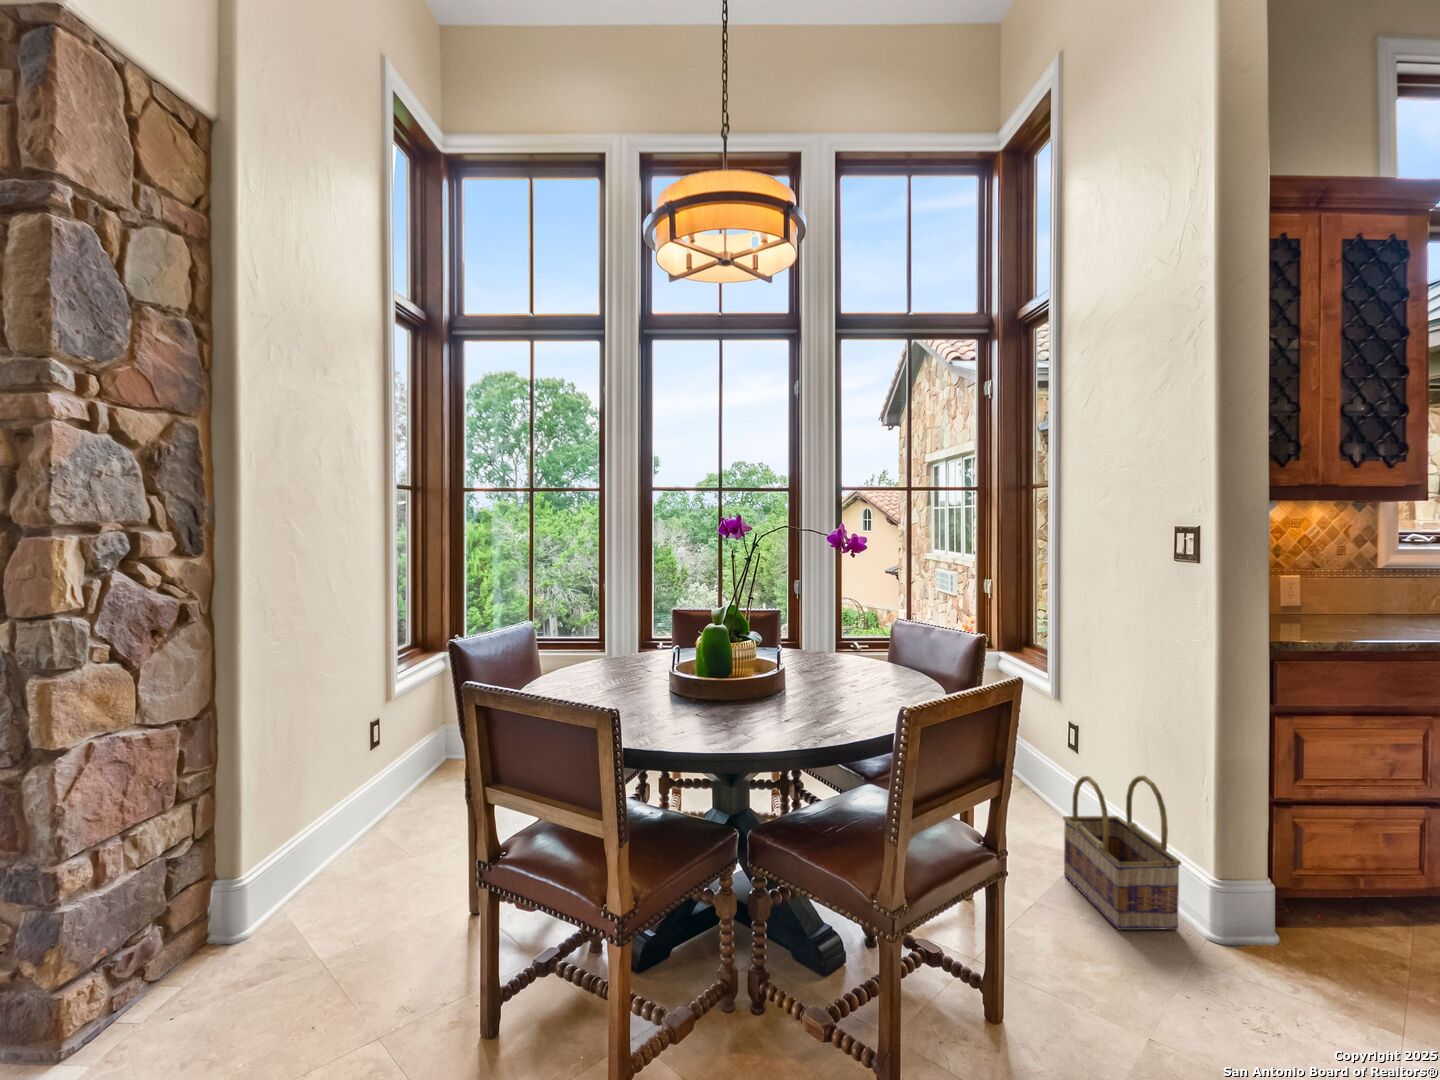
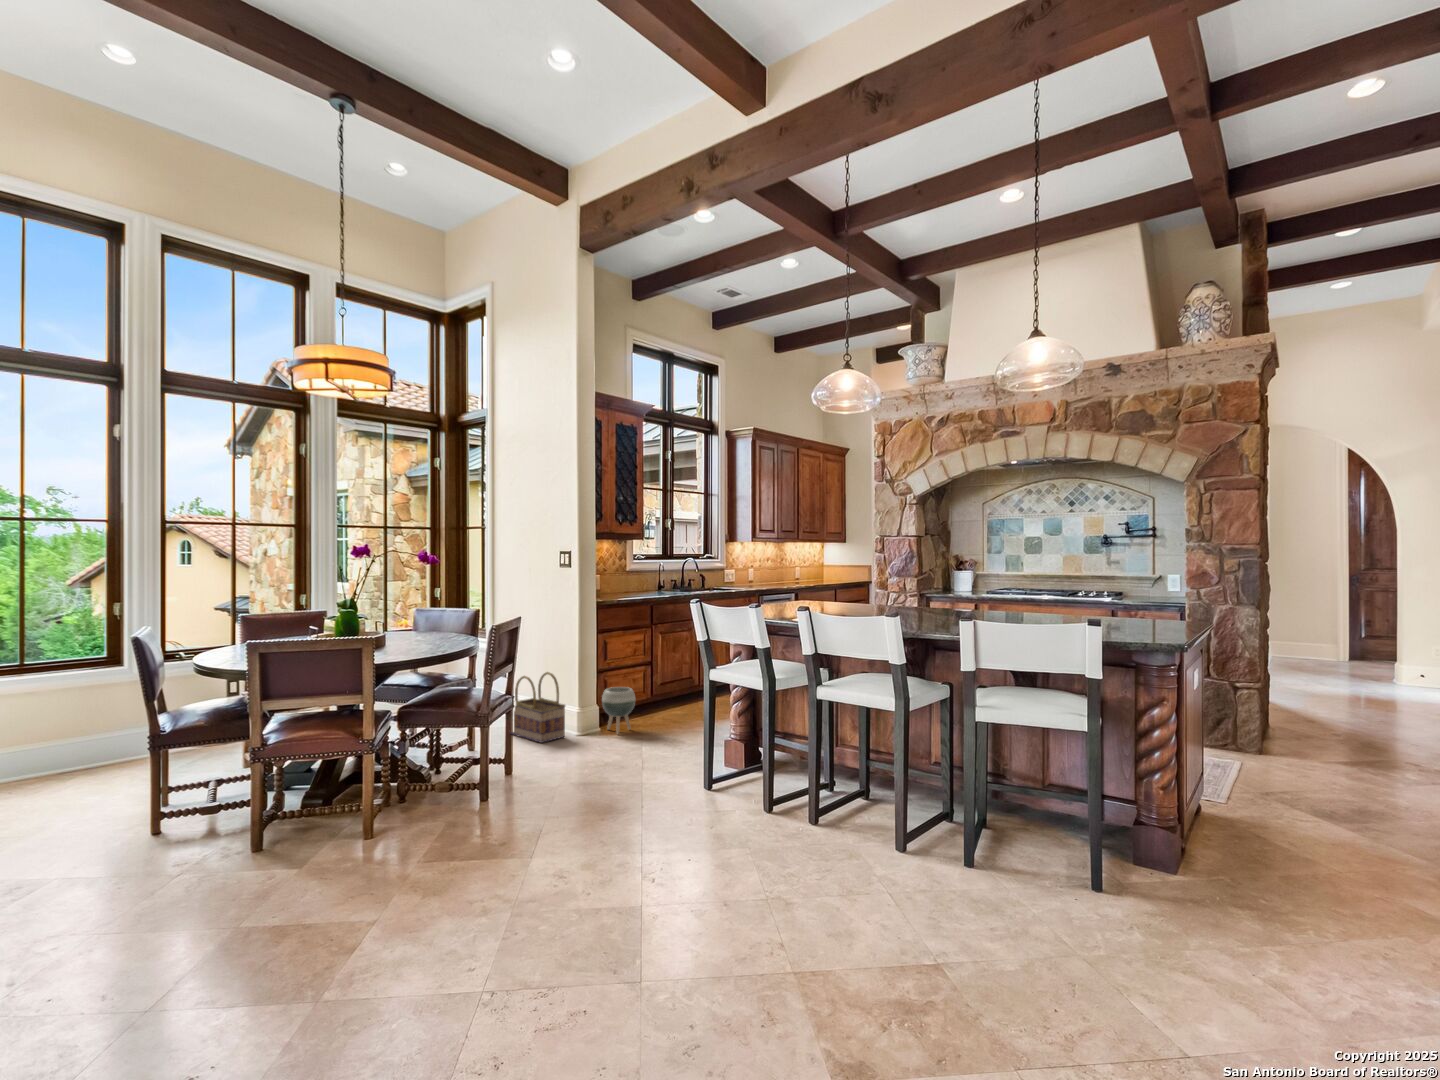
planter: none [1281,847,1384,973] -> present [602,687,635,734]

